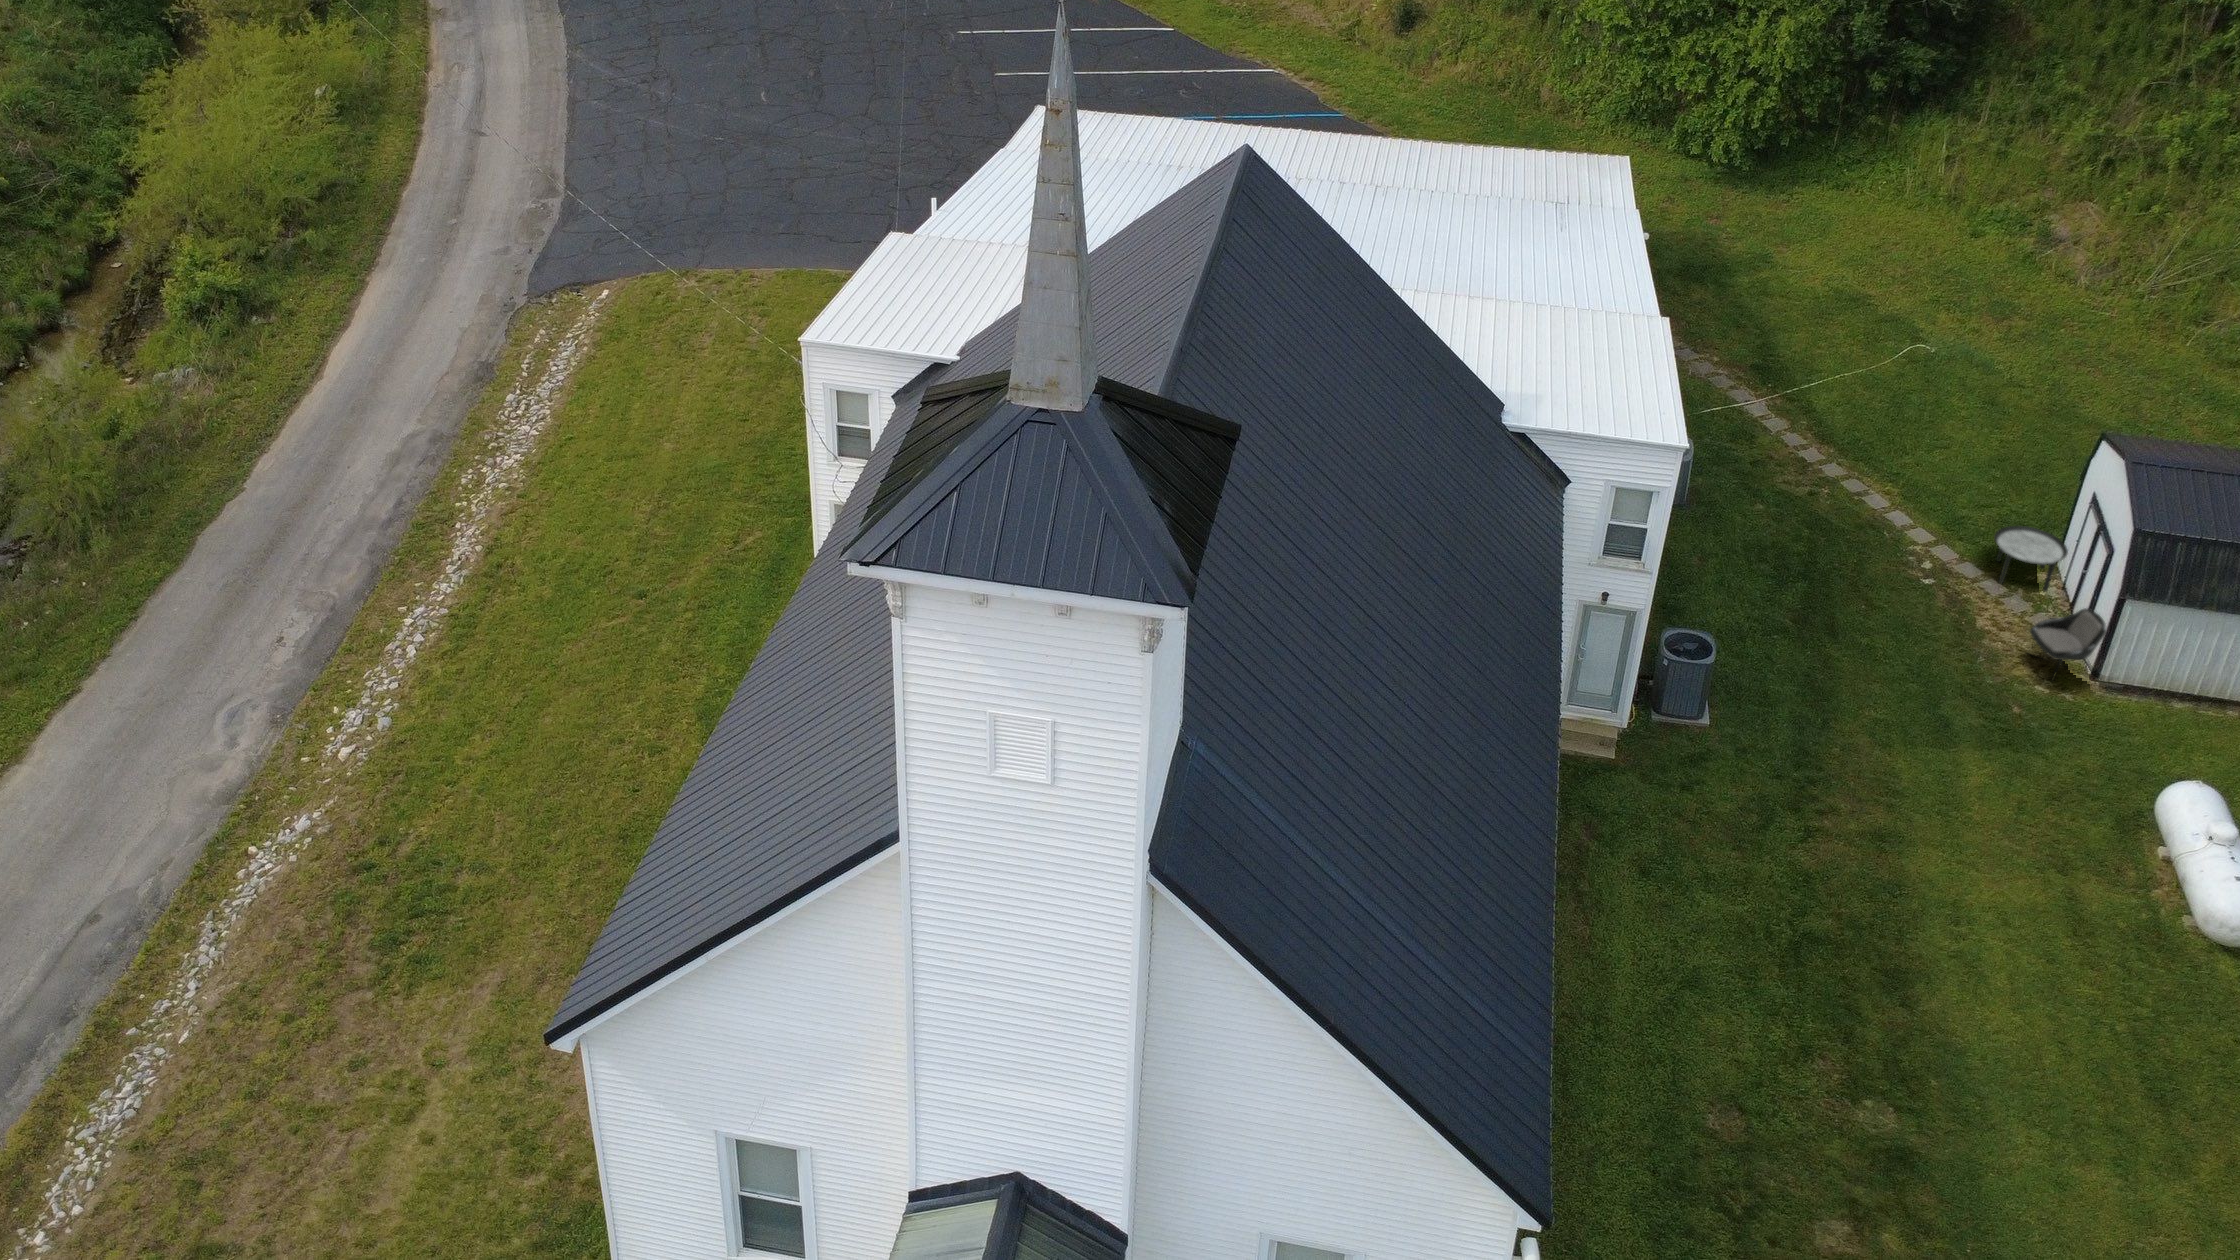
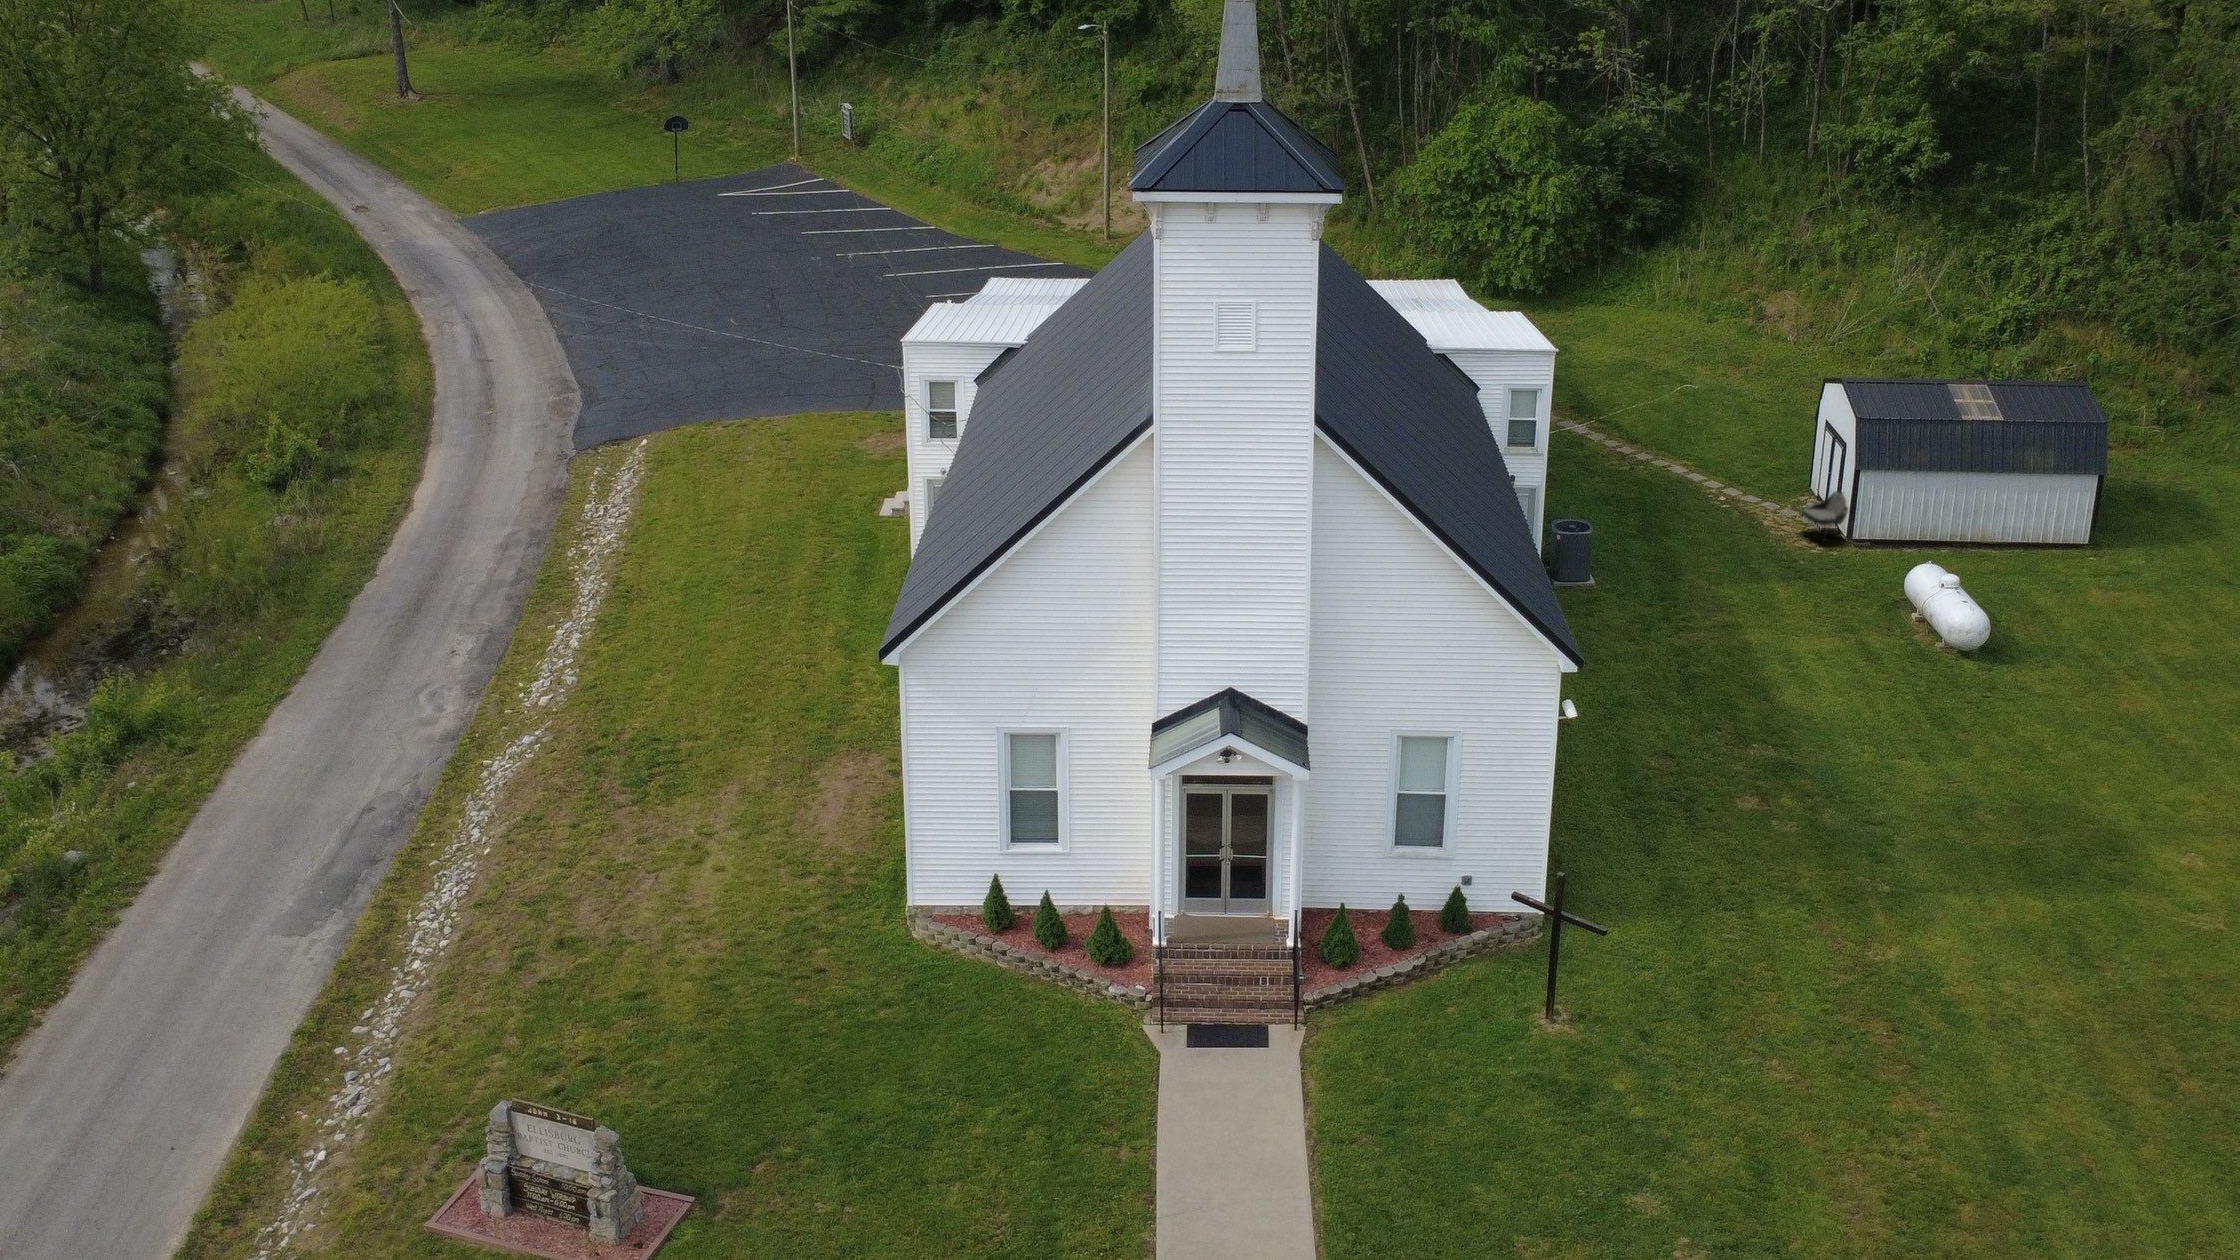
round table: present [1994,526,2068,592] -> none [1766,461,1817,502]

